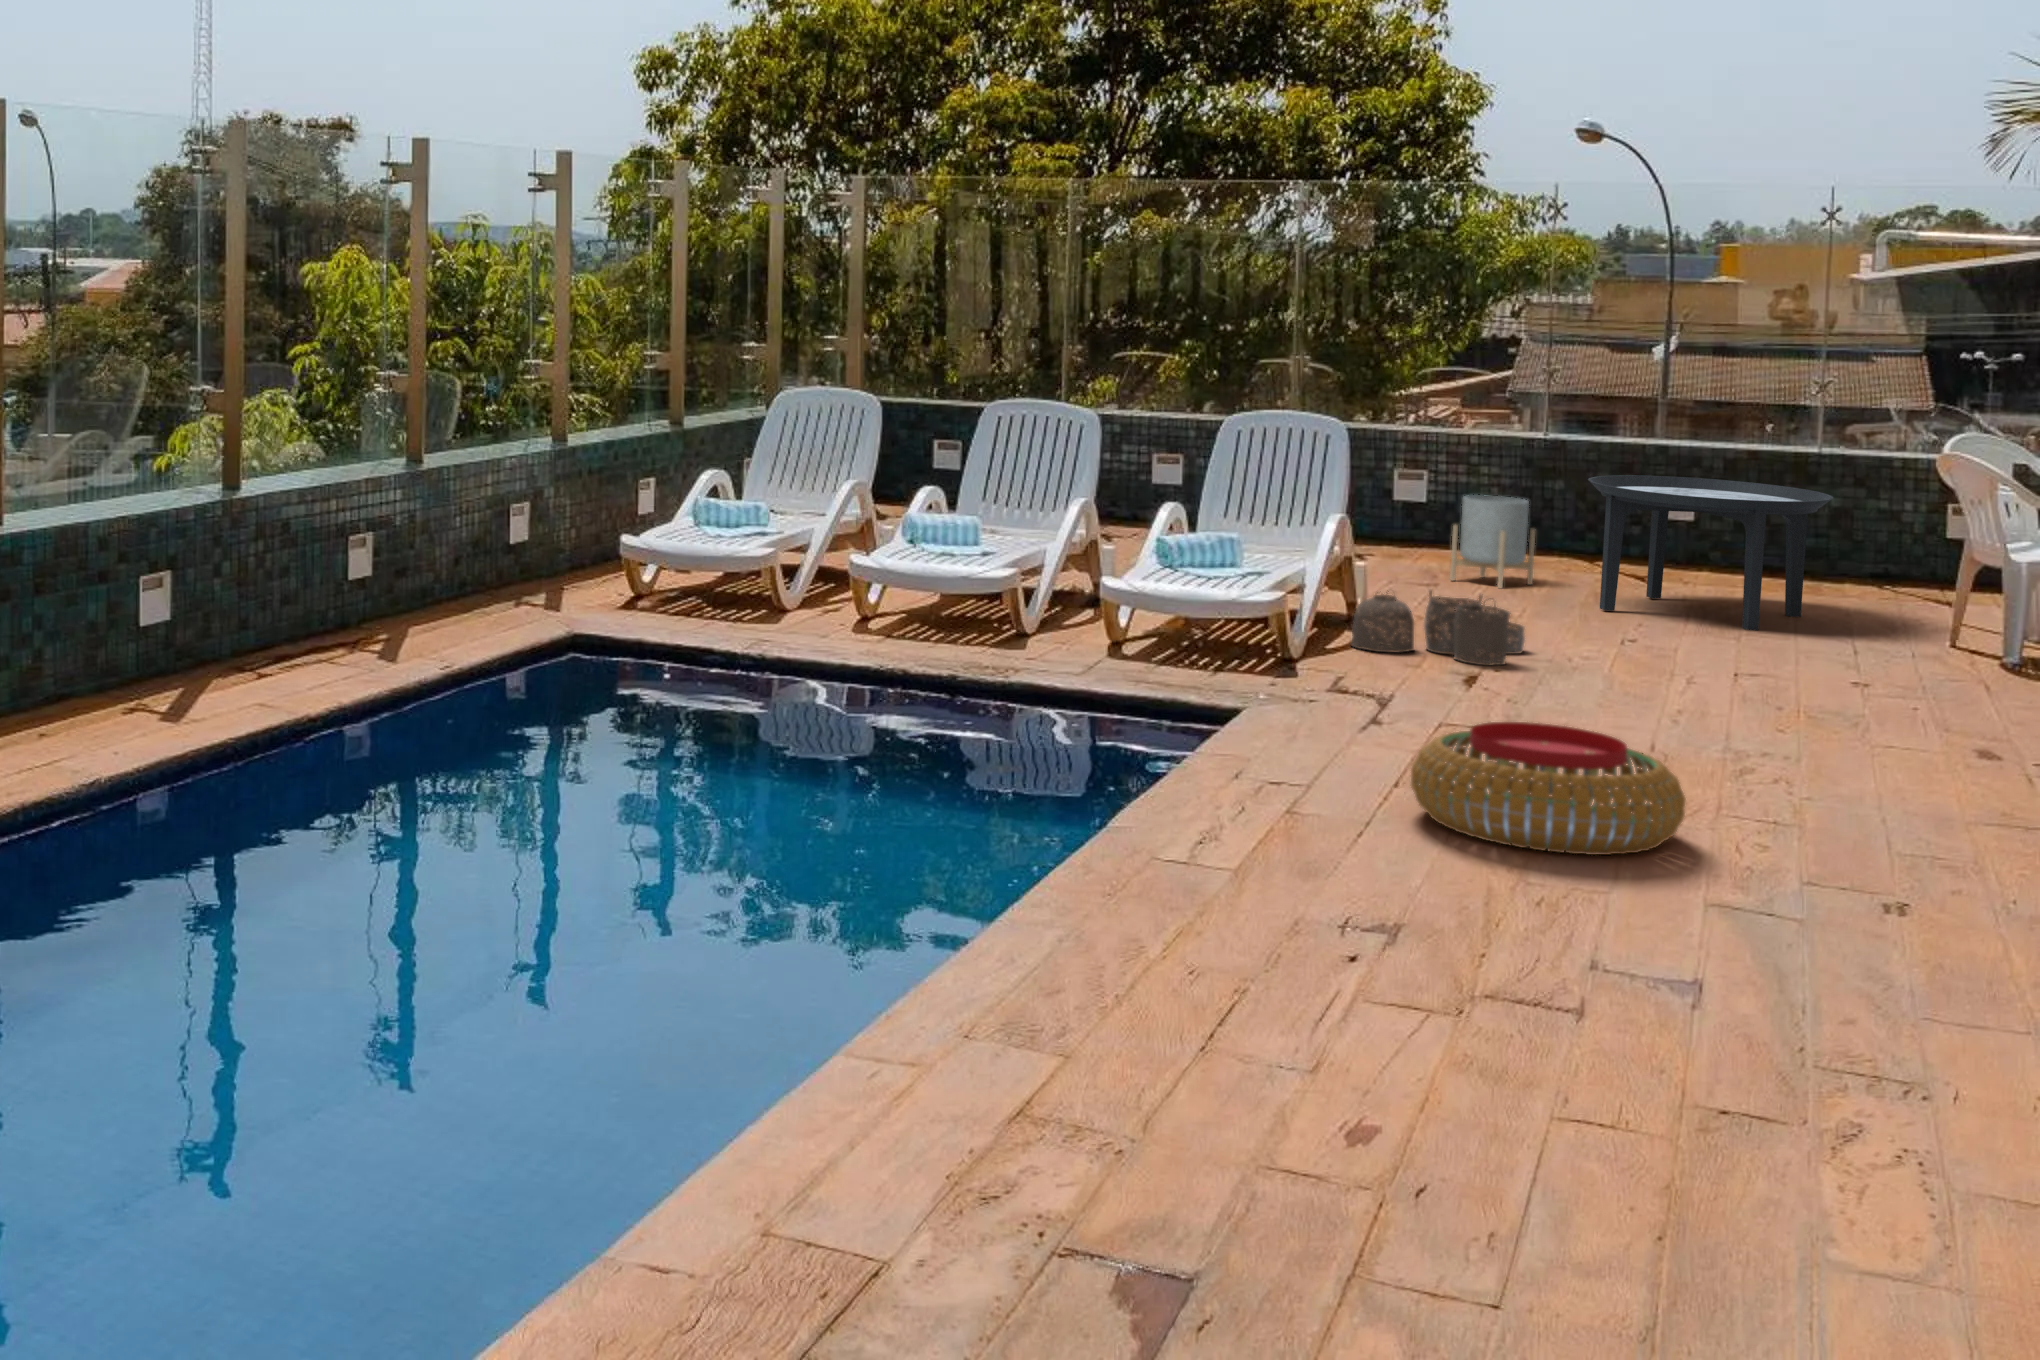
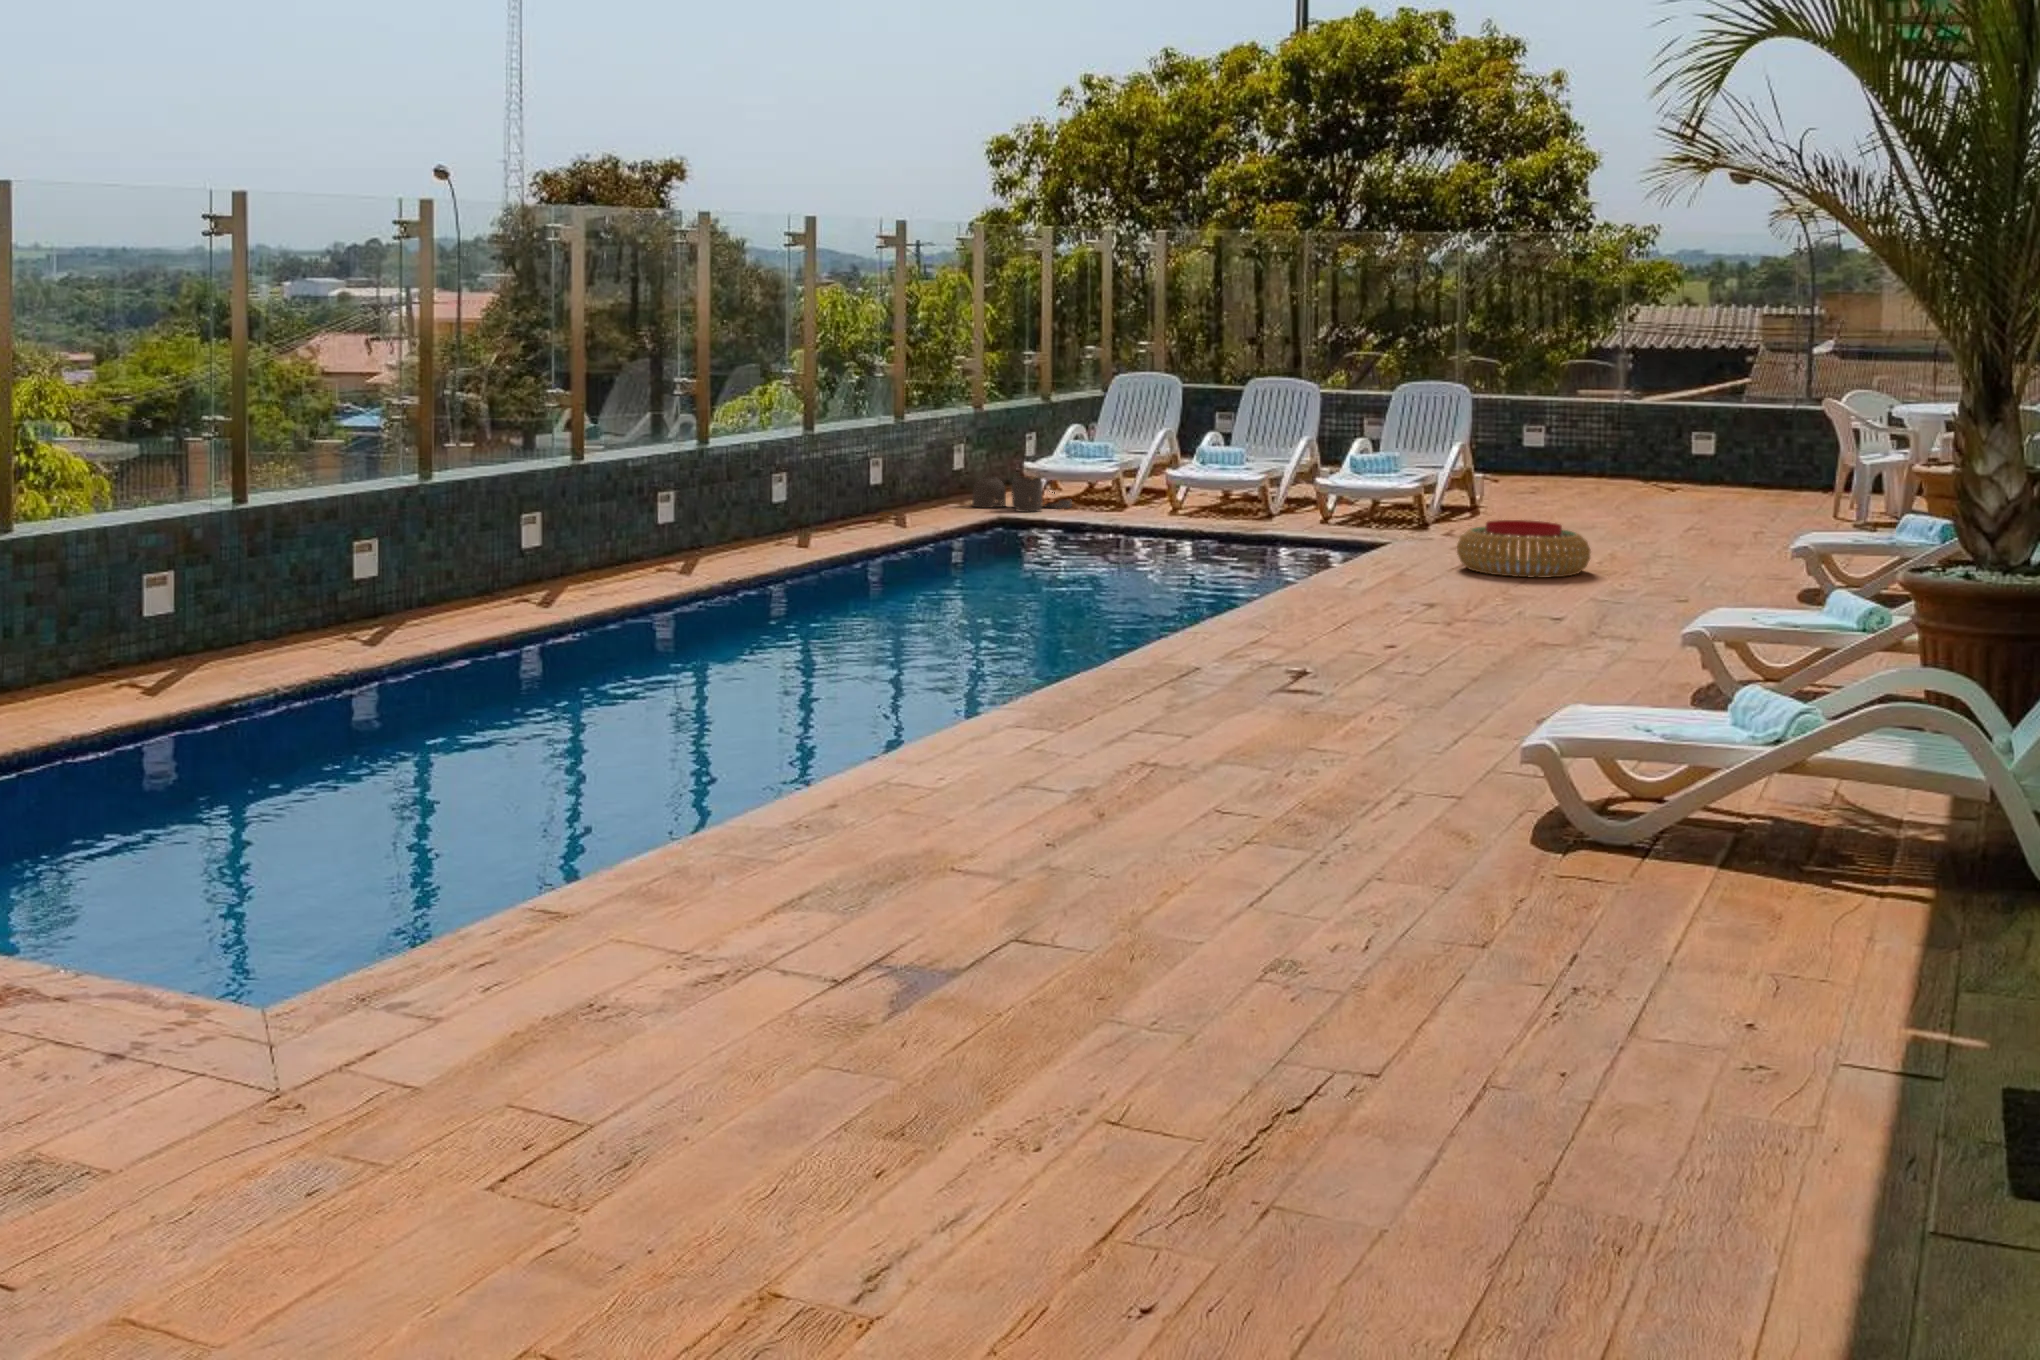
round table: present [1588,475,1833,630] -> none [1622,416,1767,505]
planter: present [1450,495,1535,588] -> none [1545,433,1598,491]
woven basket: present [1351,590,1525,665] -> present [972,475,1072,512]

